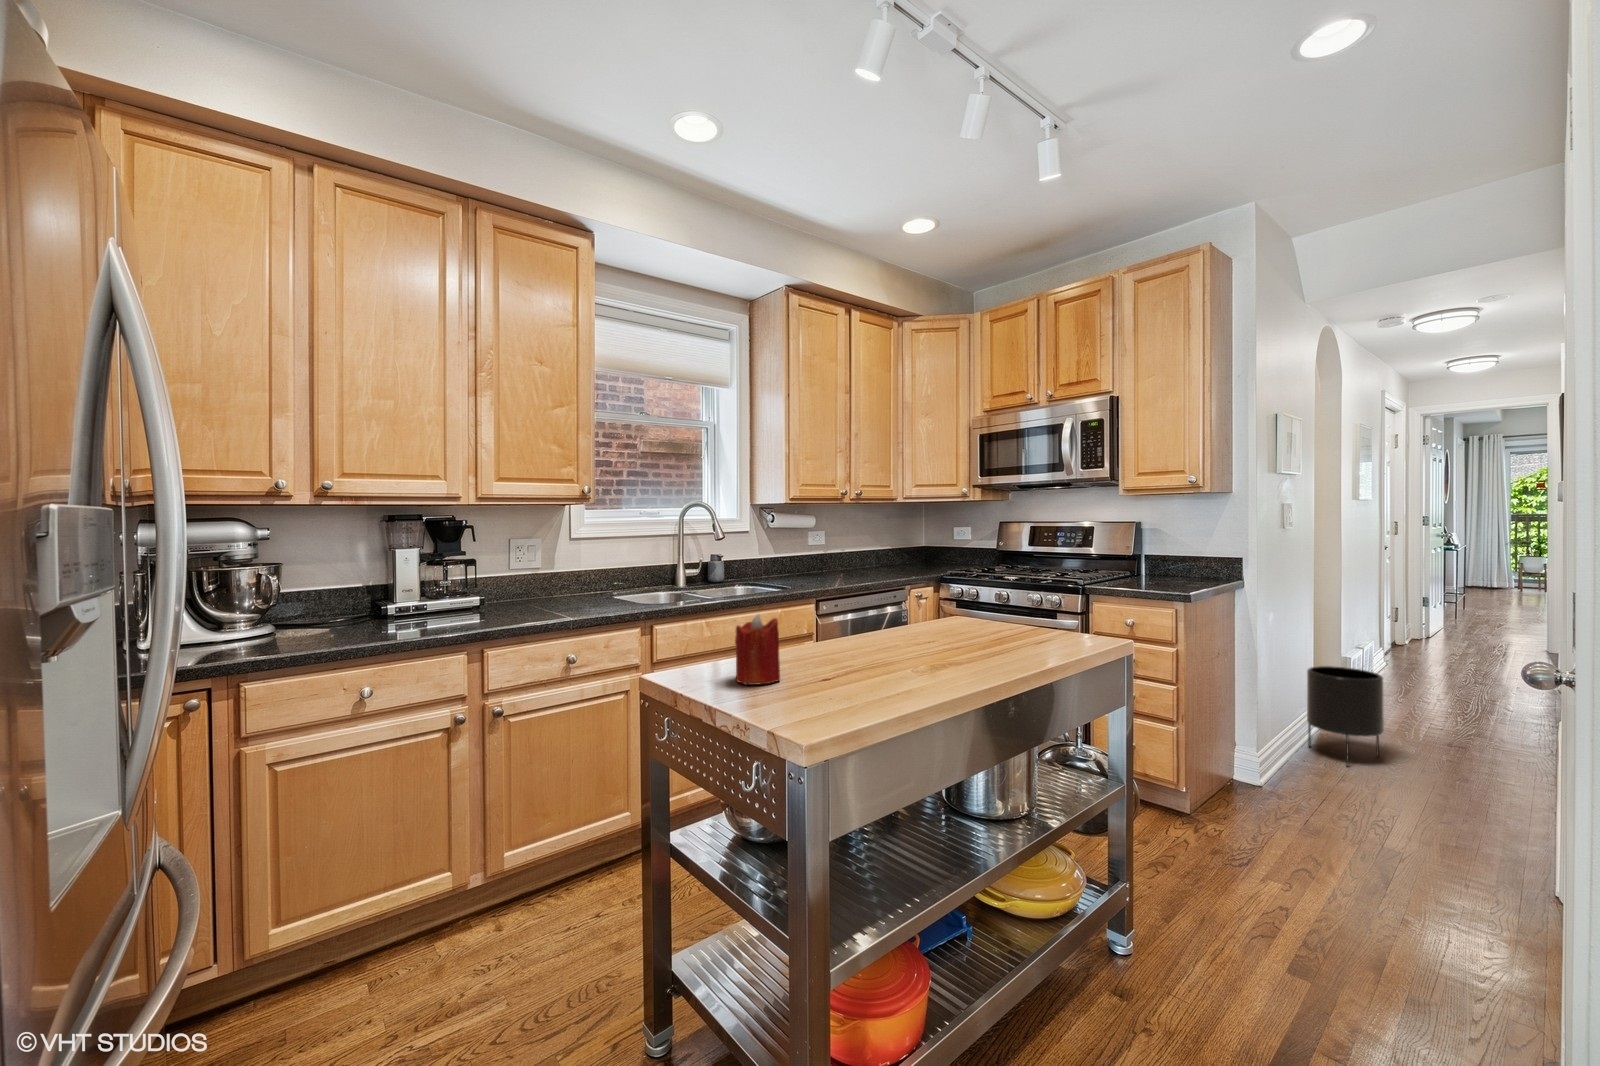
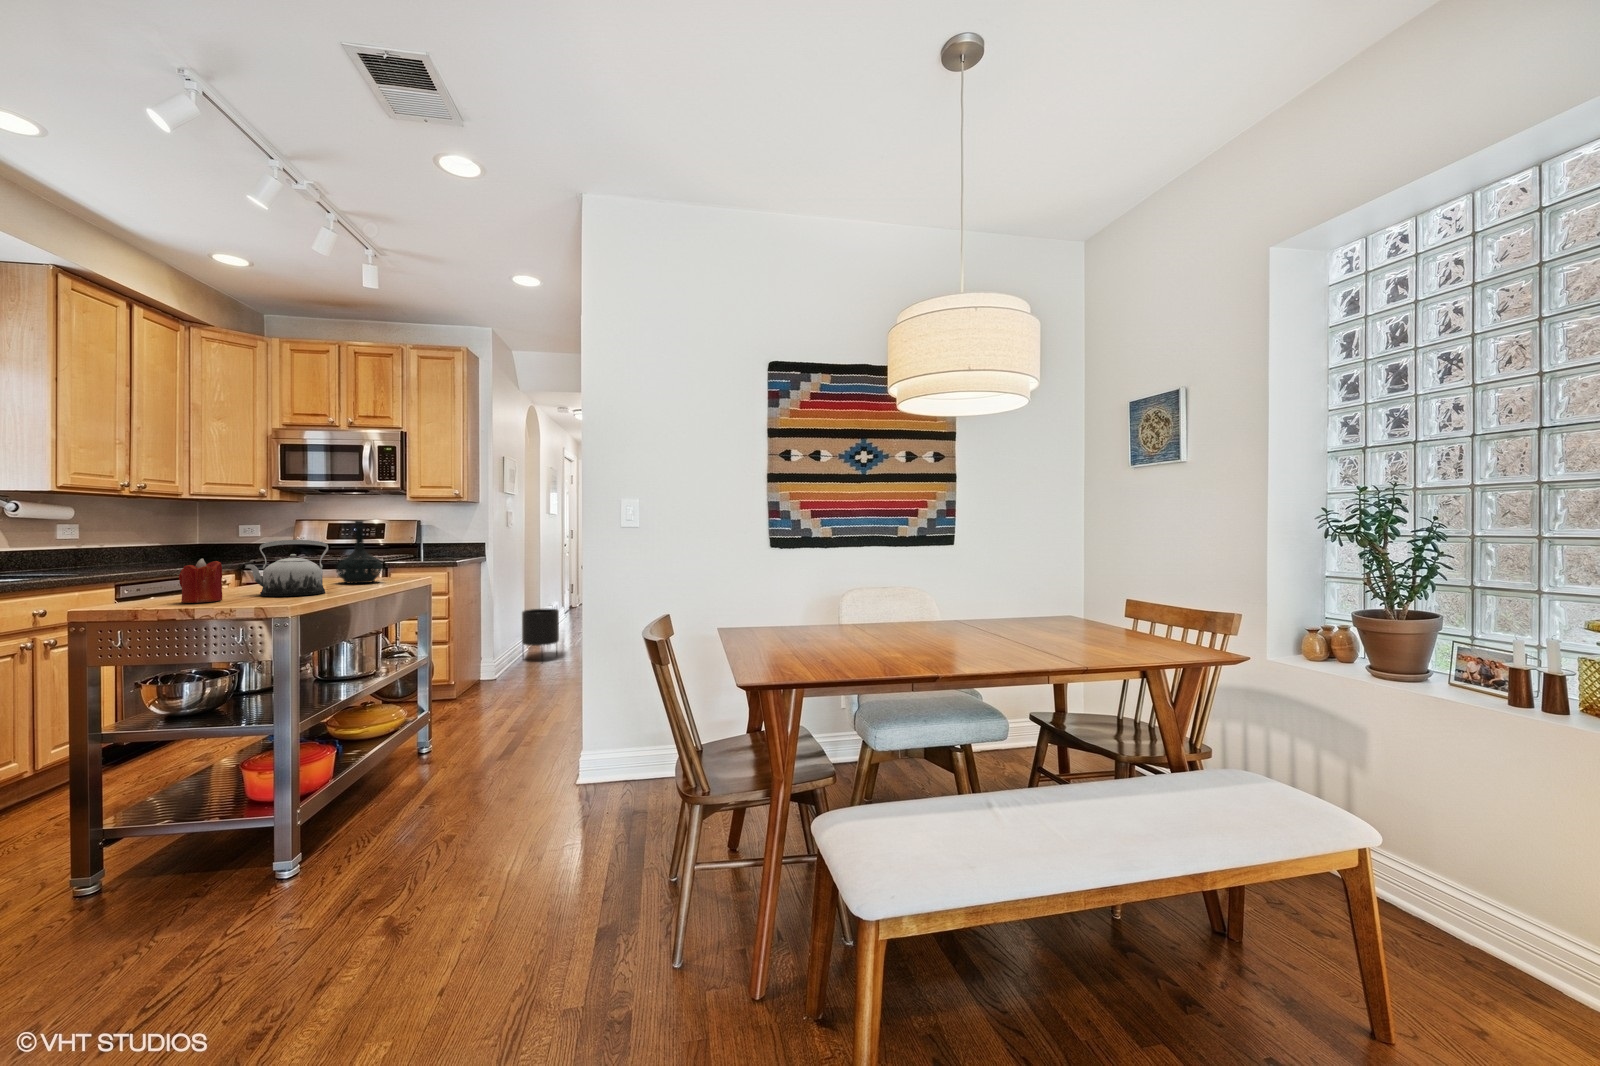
bottle: none [967,543,1035,652] -> present [336,521,383,583]
teapot: none [823,583,931,685] -> present [245,540,328,596]

